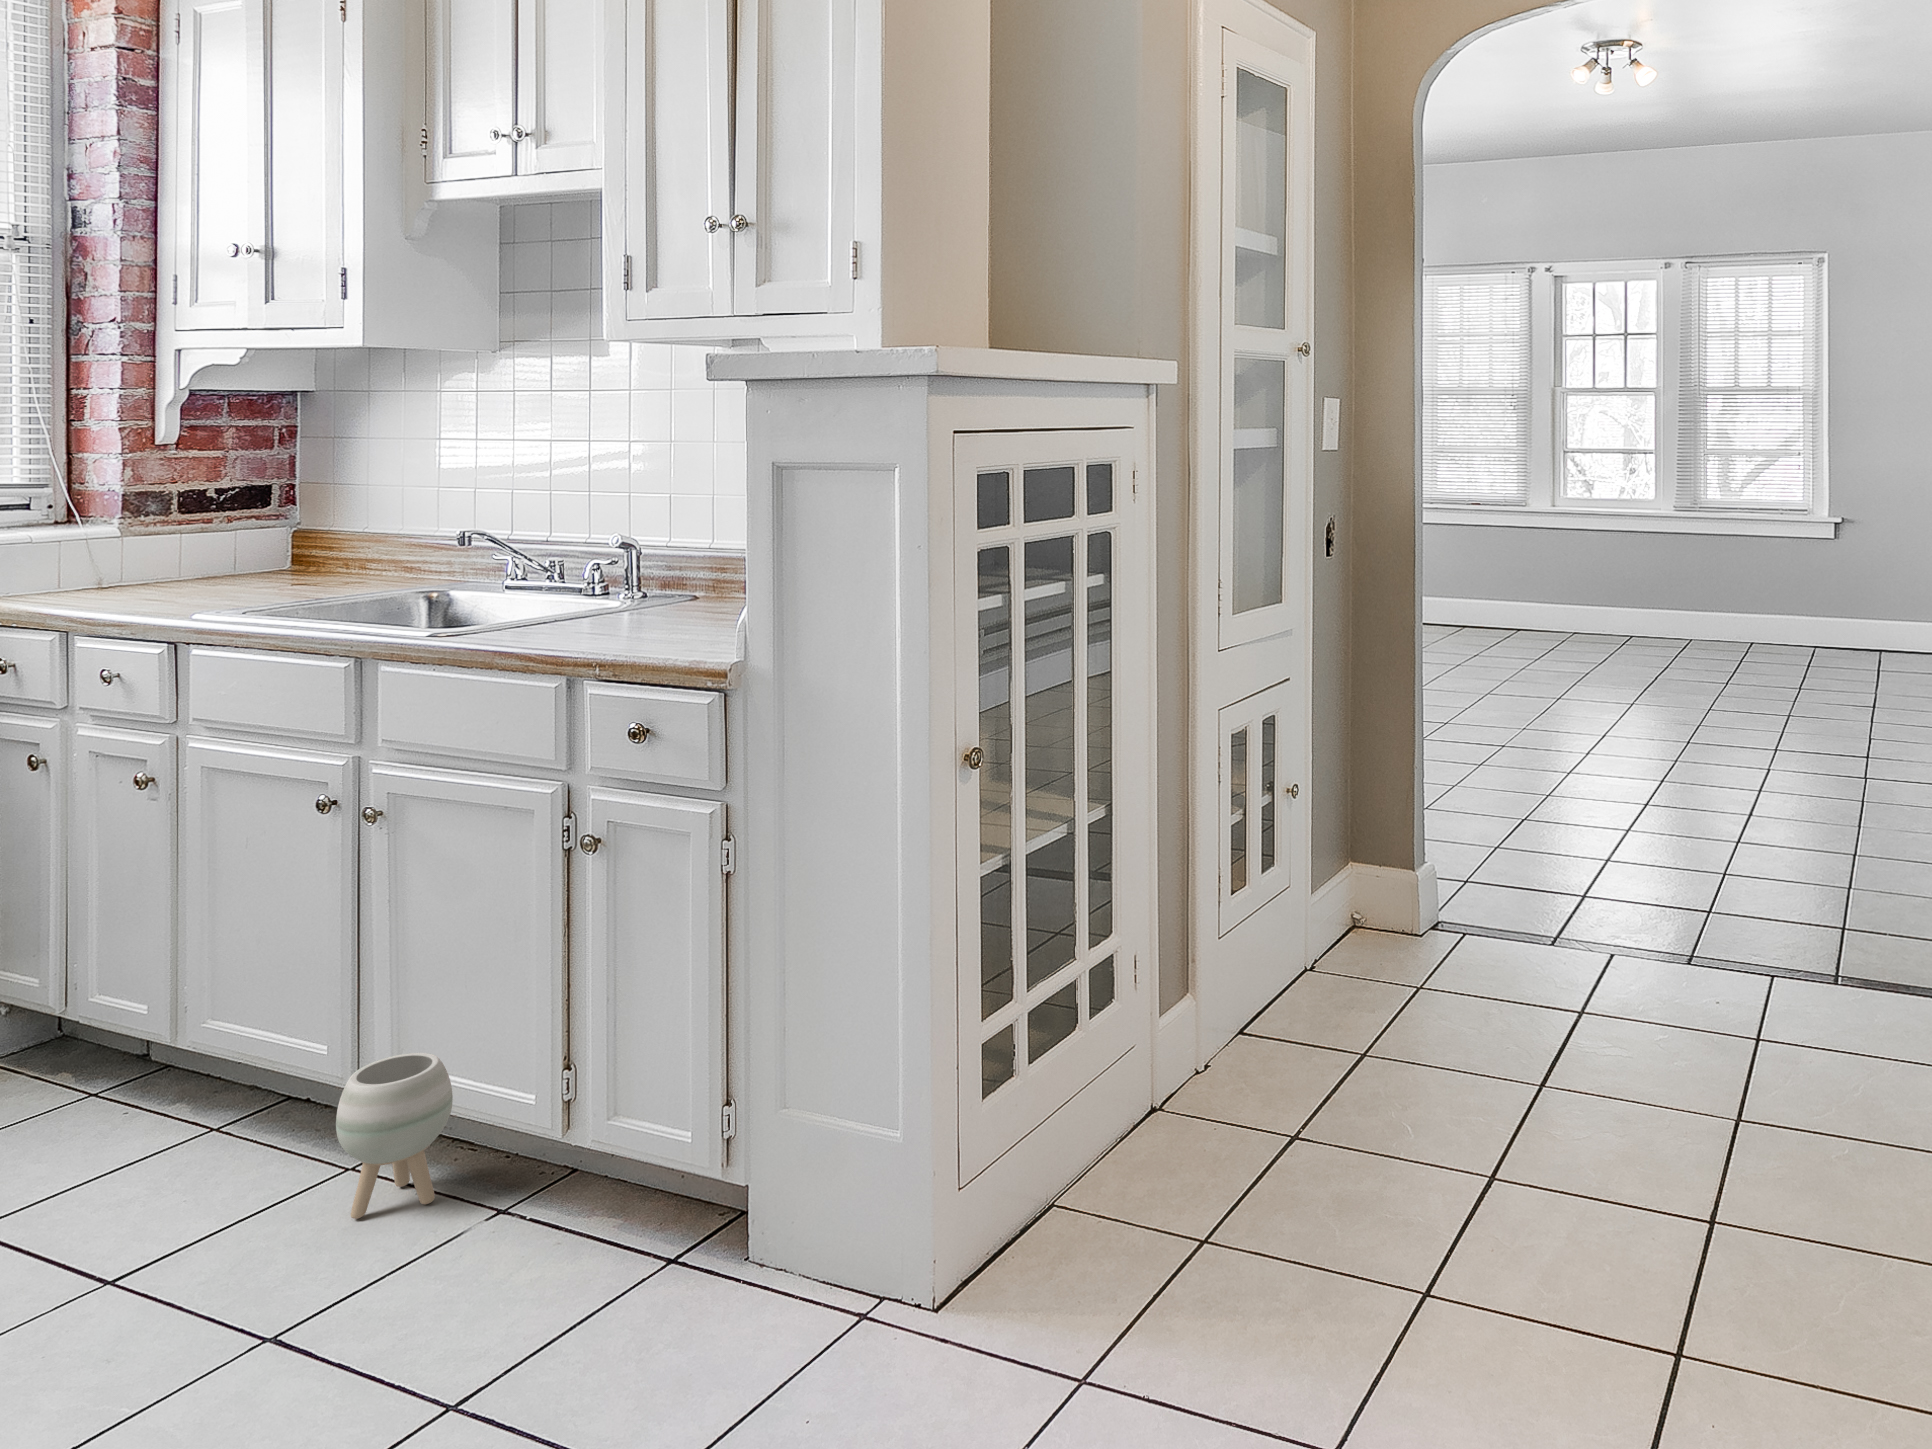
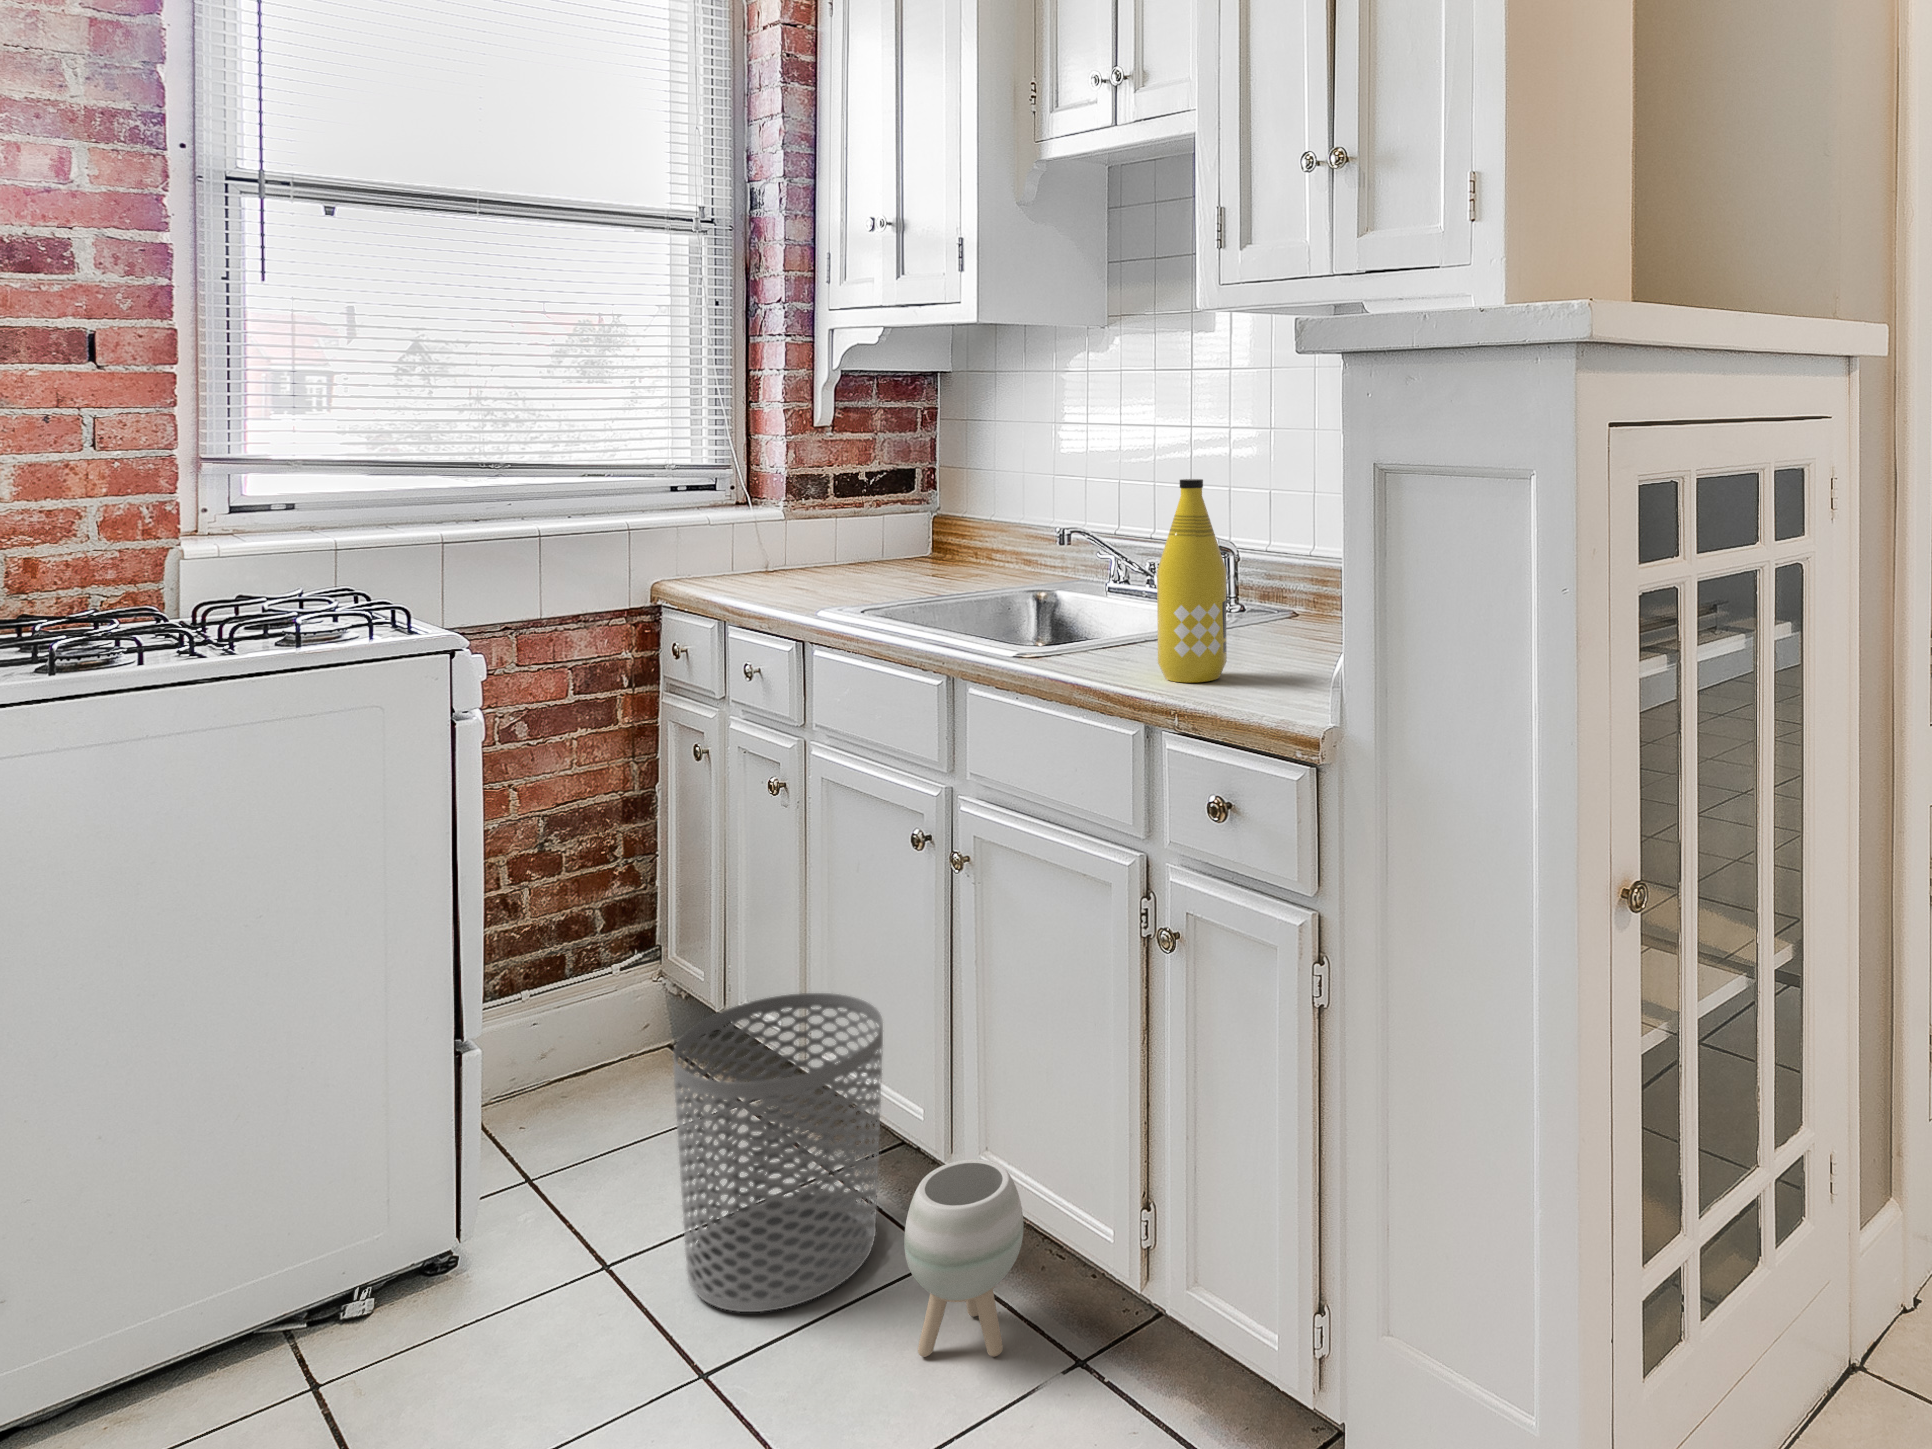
bottle: none [575,480,637,639] -> present [1157,479,1227,682]
waste bin: none [65,957,295,1237] -> present [673,993,883,1312]

